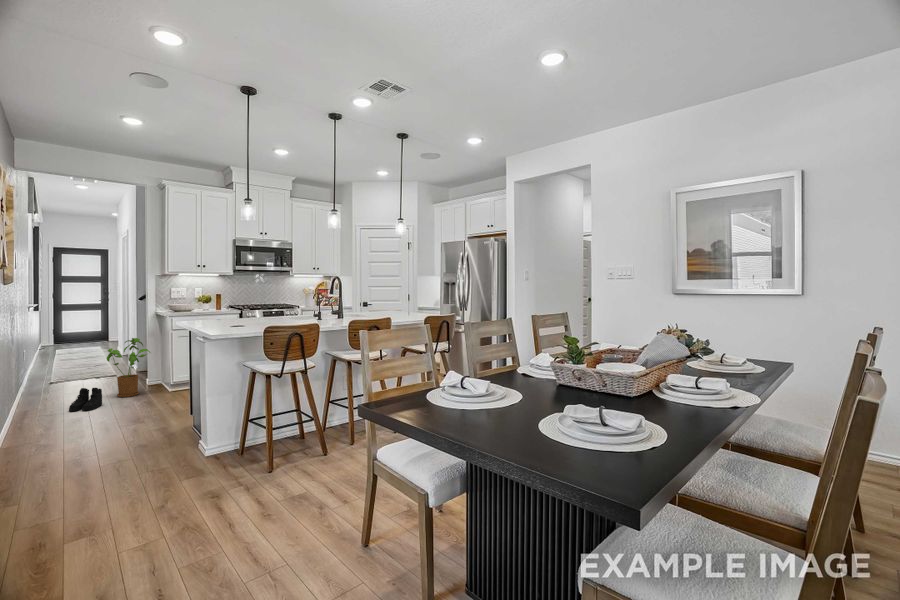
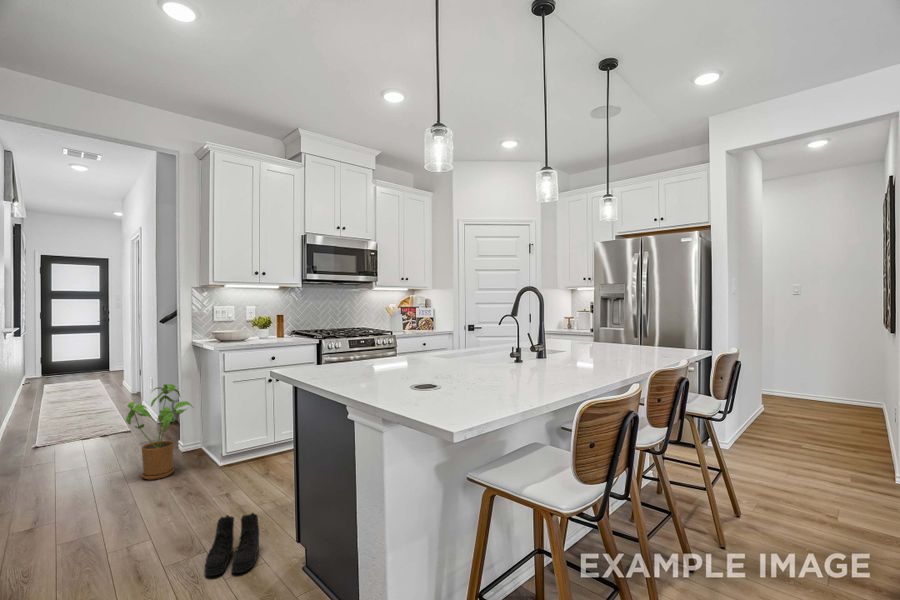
boots: present [69,388,102,411] -> present [204,513,259,576]

